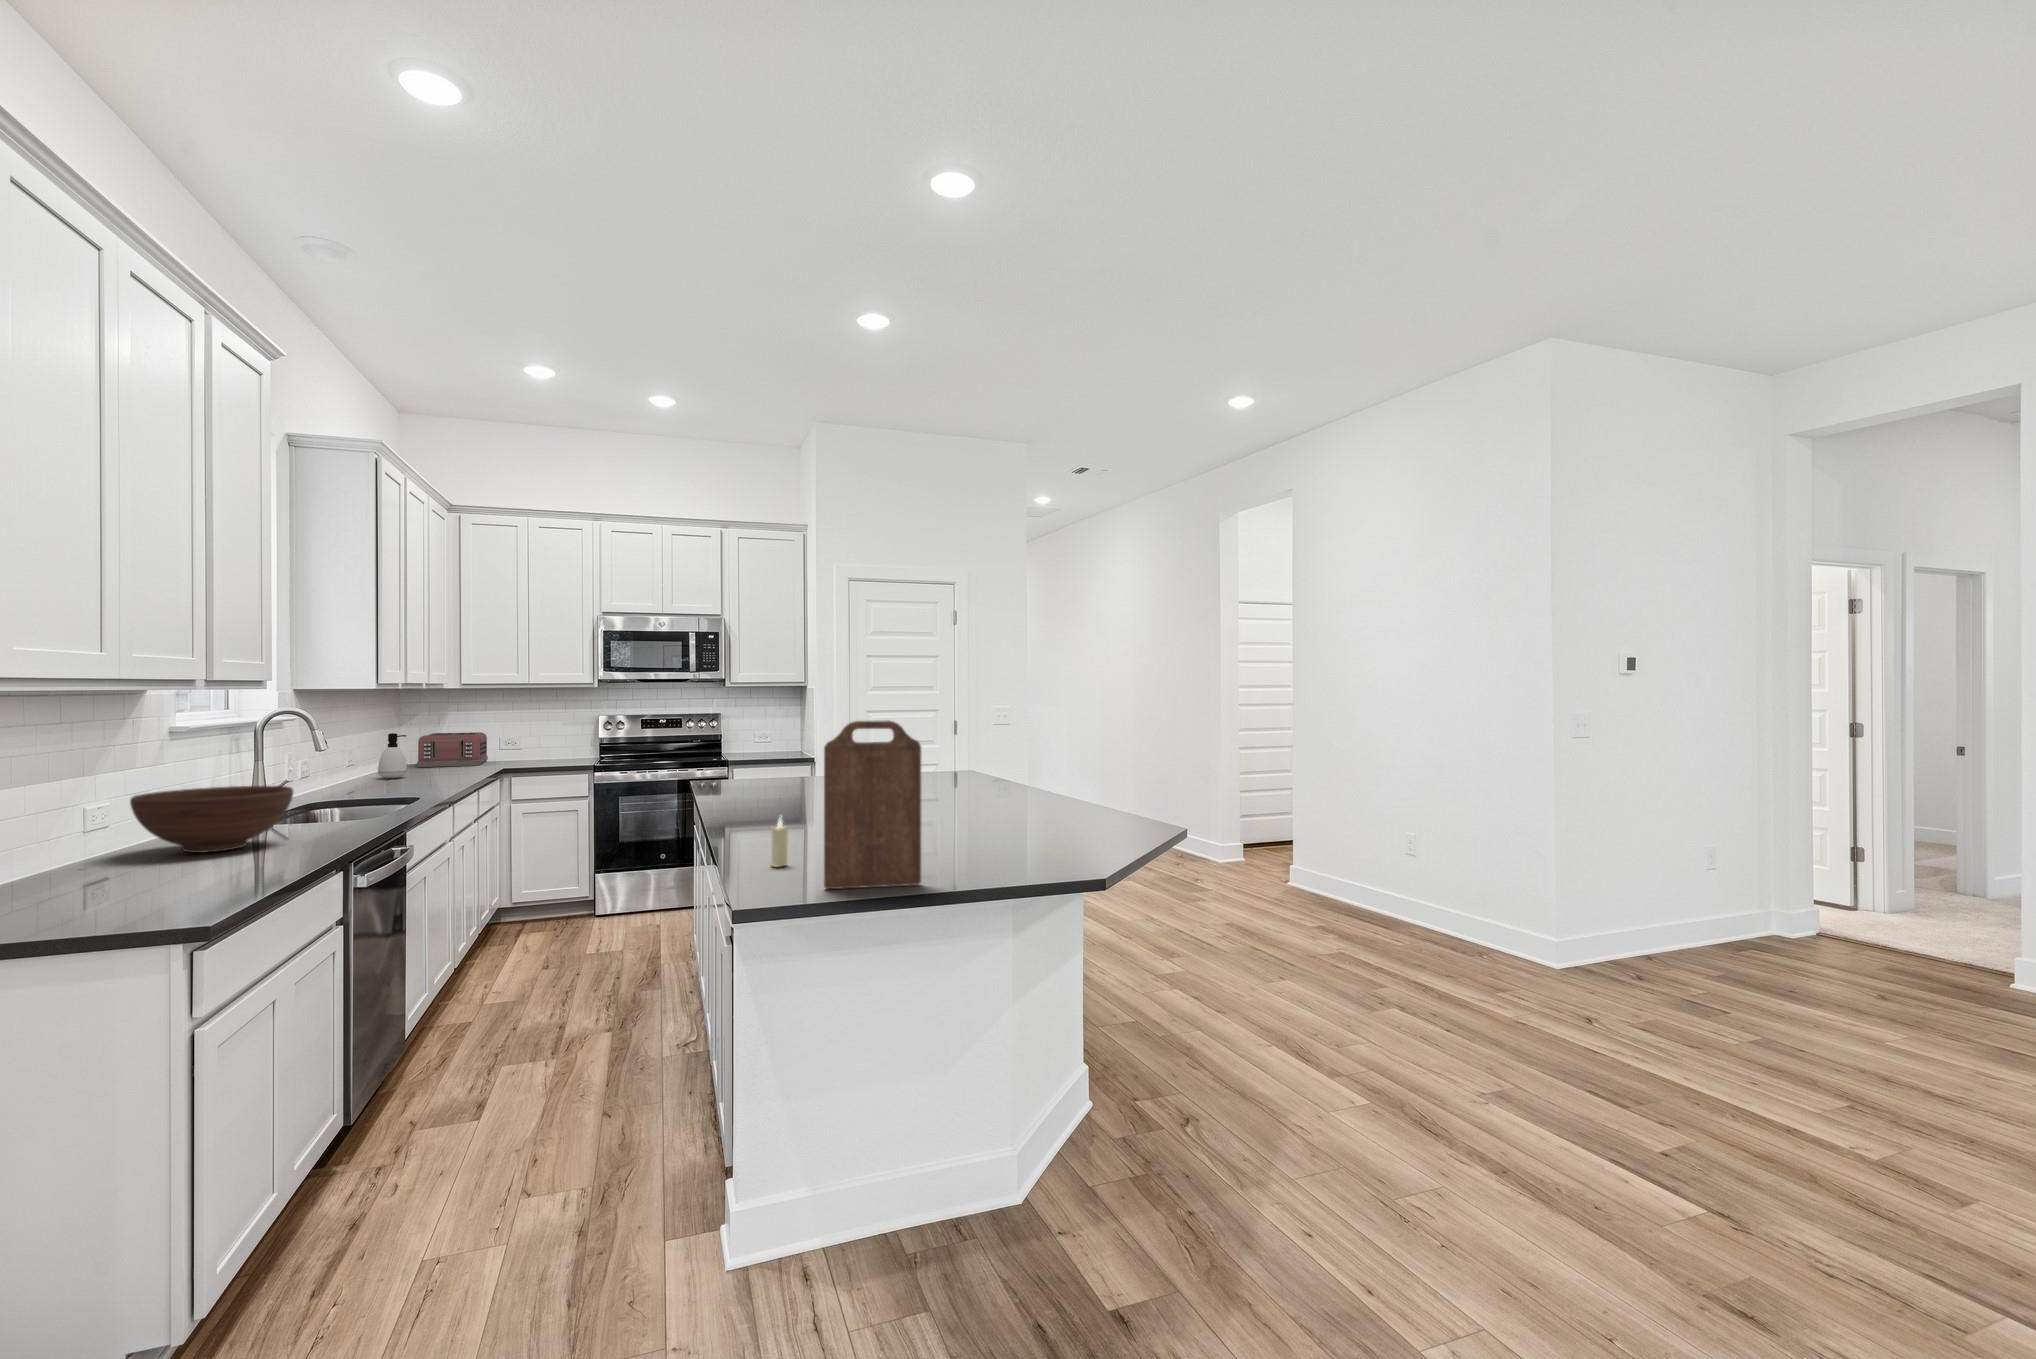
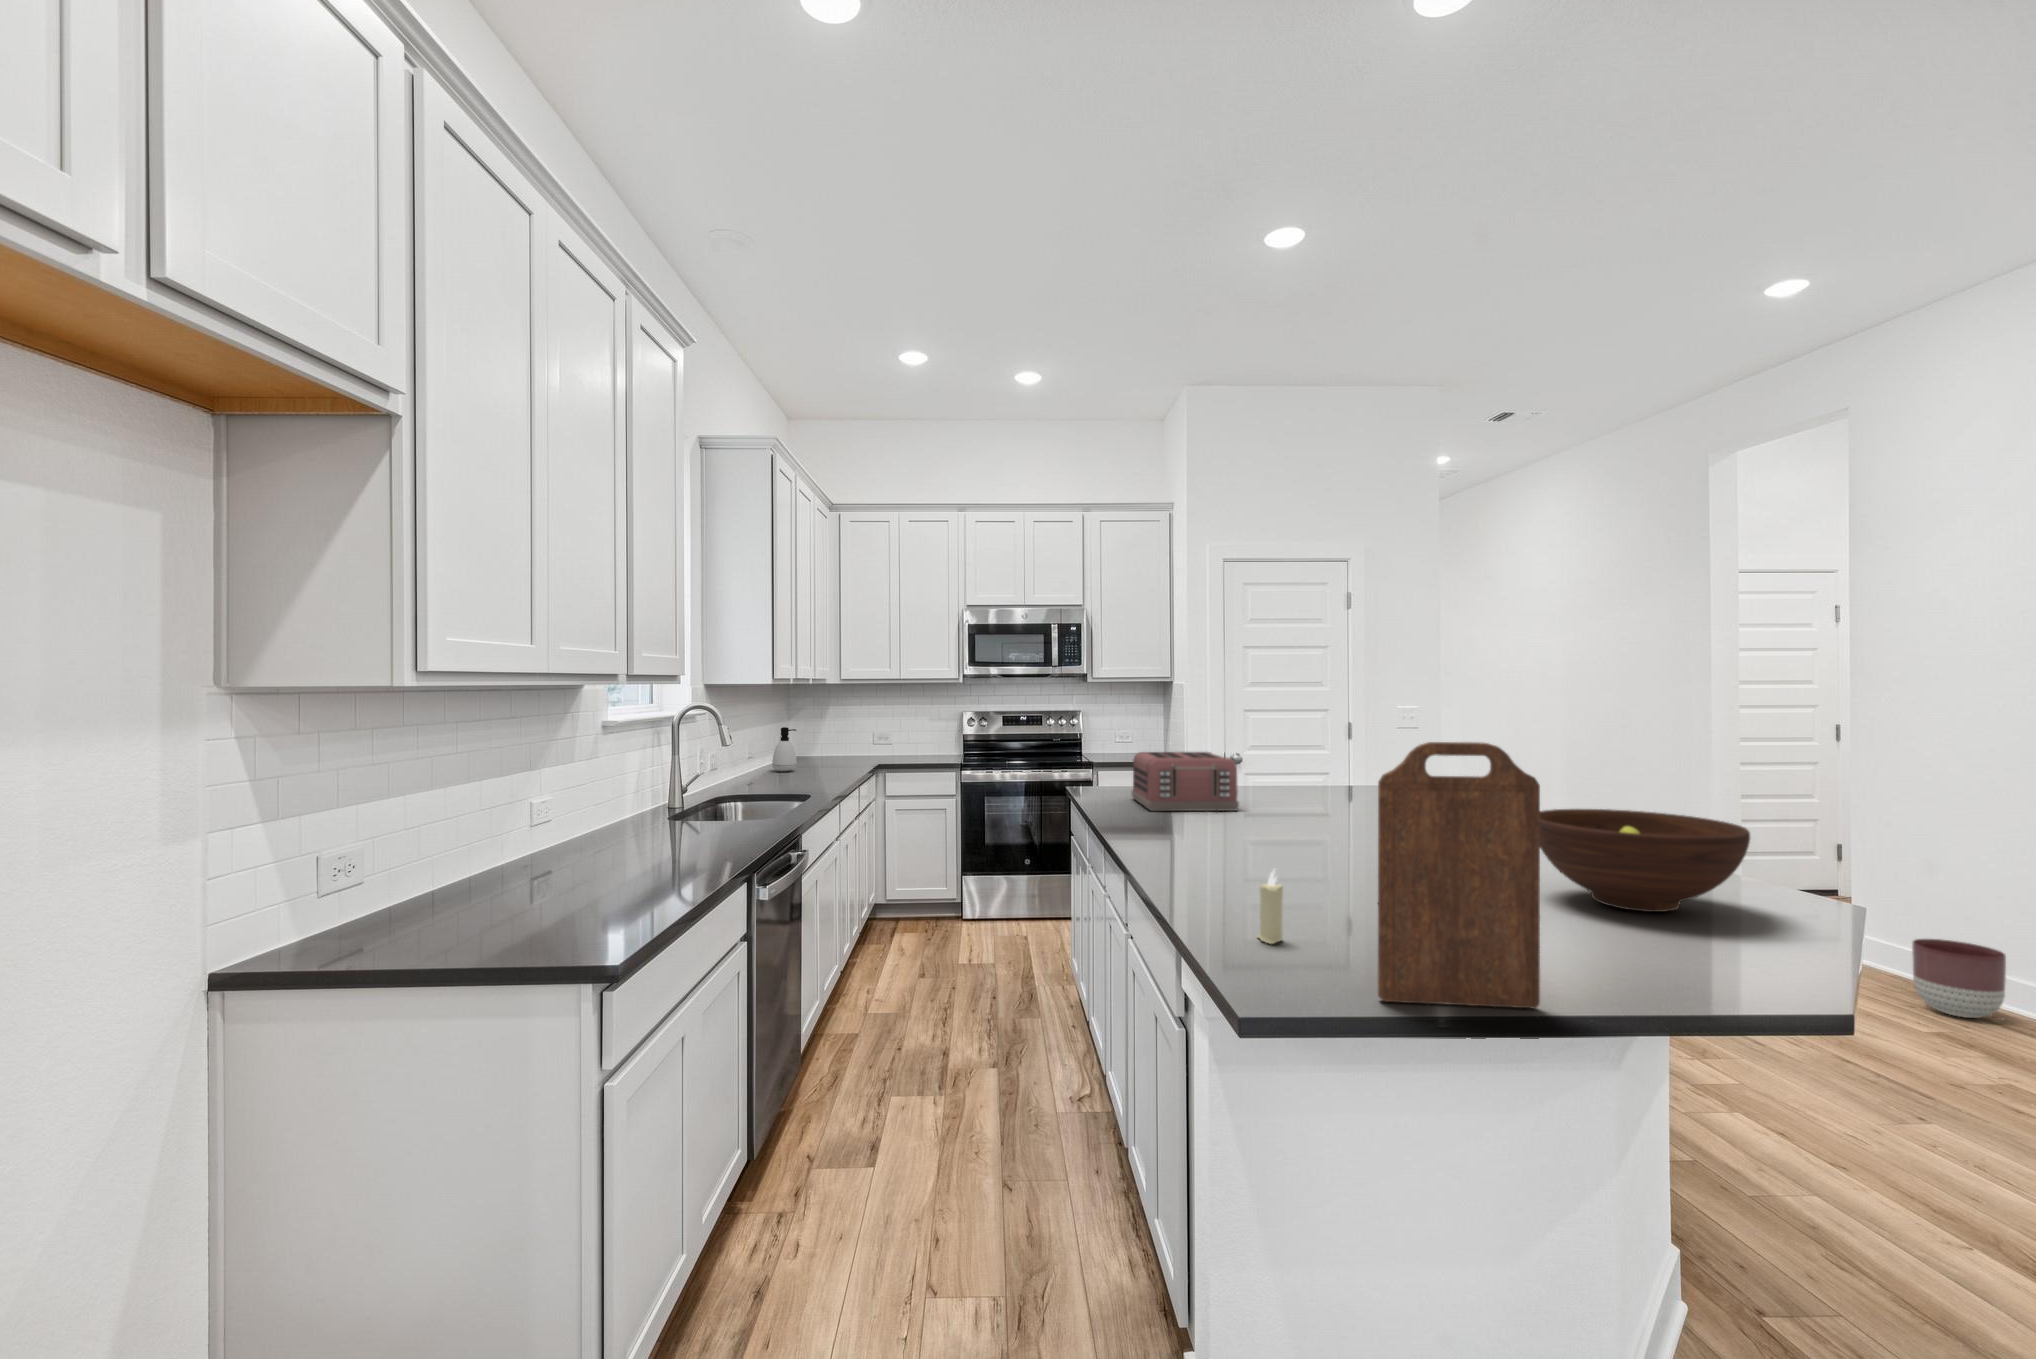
toaster: present [417,732,488,767] -> present [1132,752,1239,811]
fruit bowl: present [130,786,293,853] -> present [1540,809,1750,912]
planter: none [1323,864,1371,916] -> present [1912,939,2006,1018]

